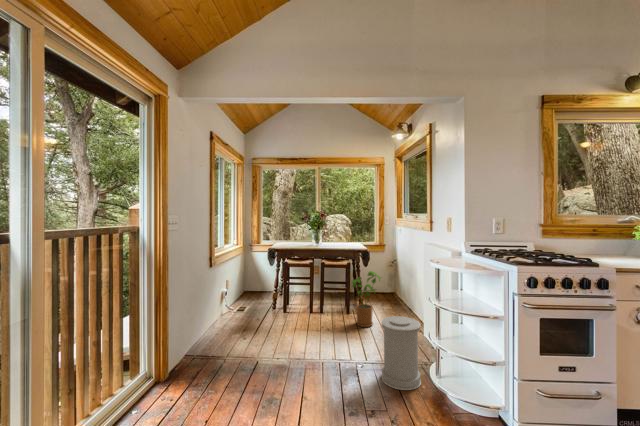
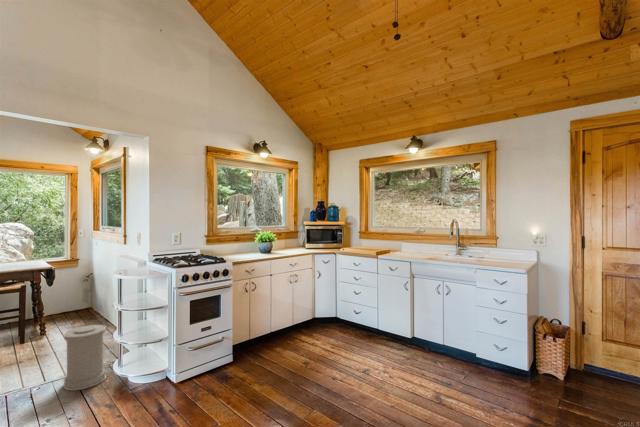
house plant: present [352,271,381,327] -> none [29,290,71,351]

